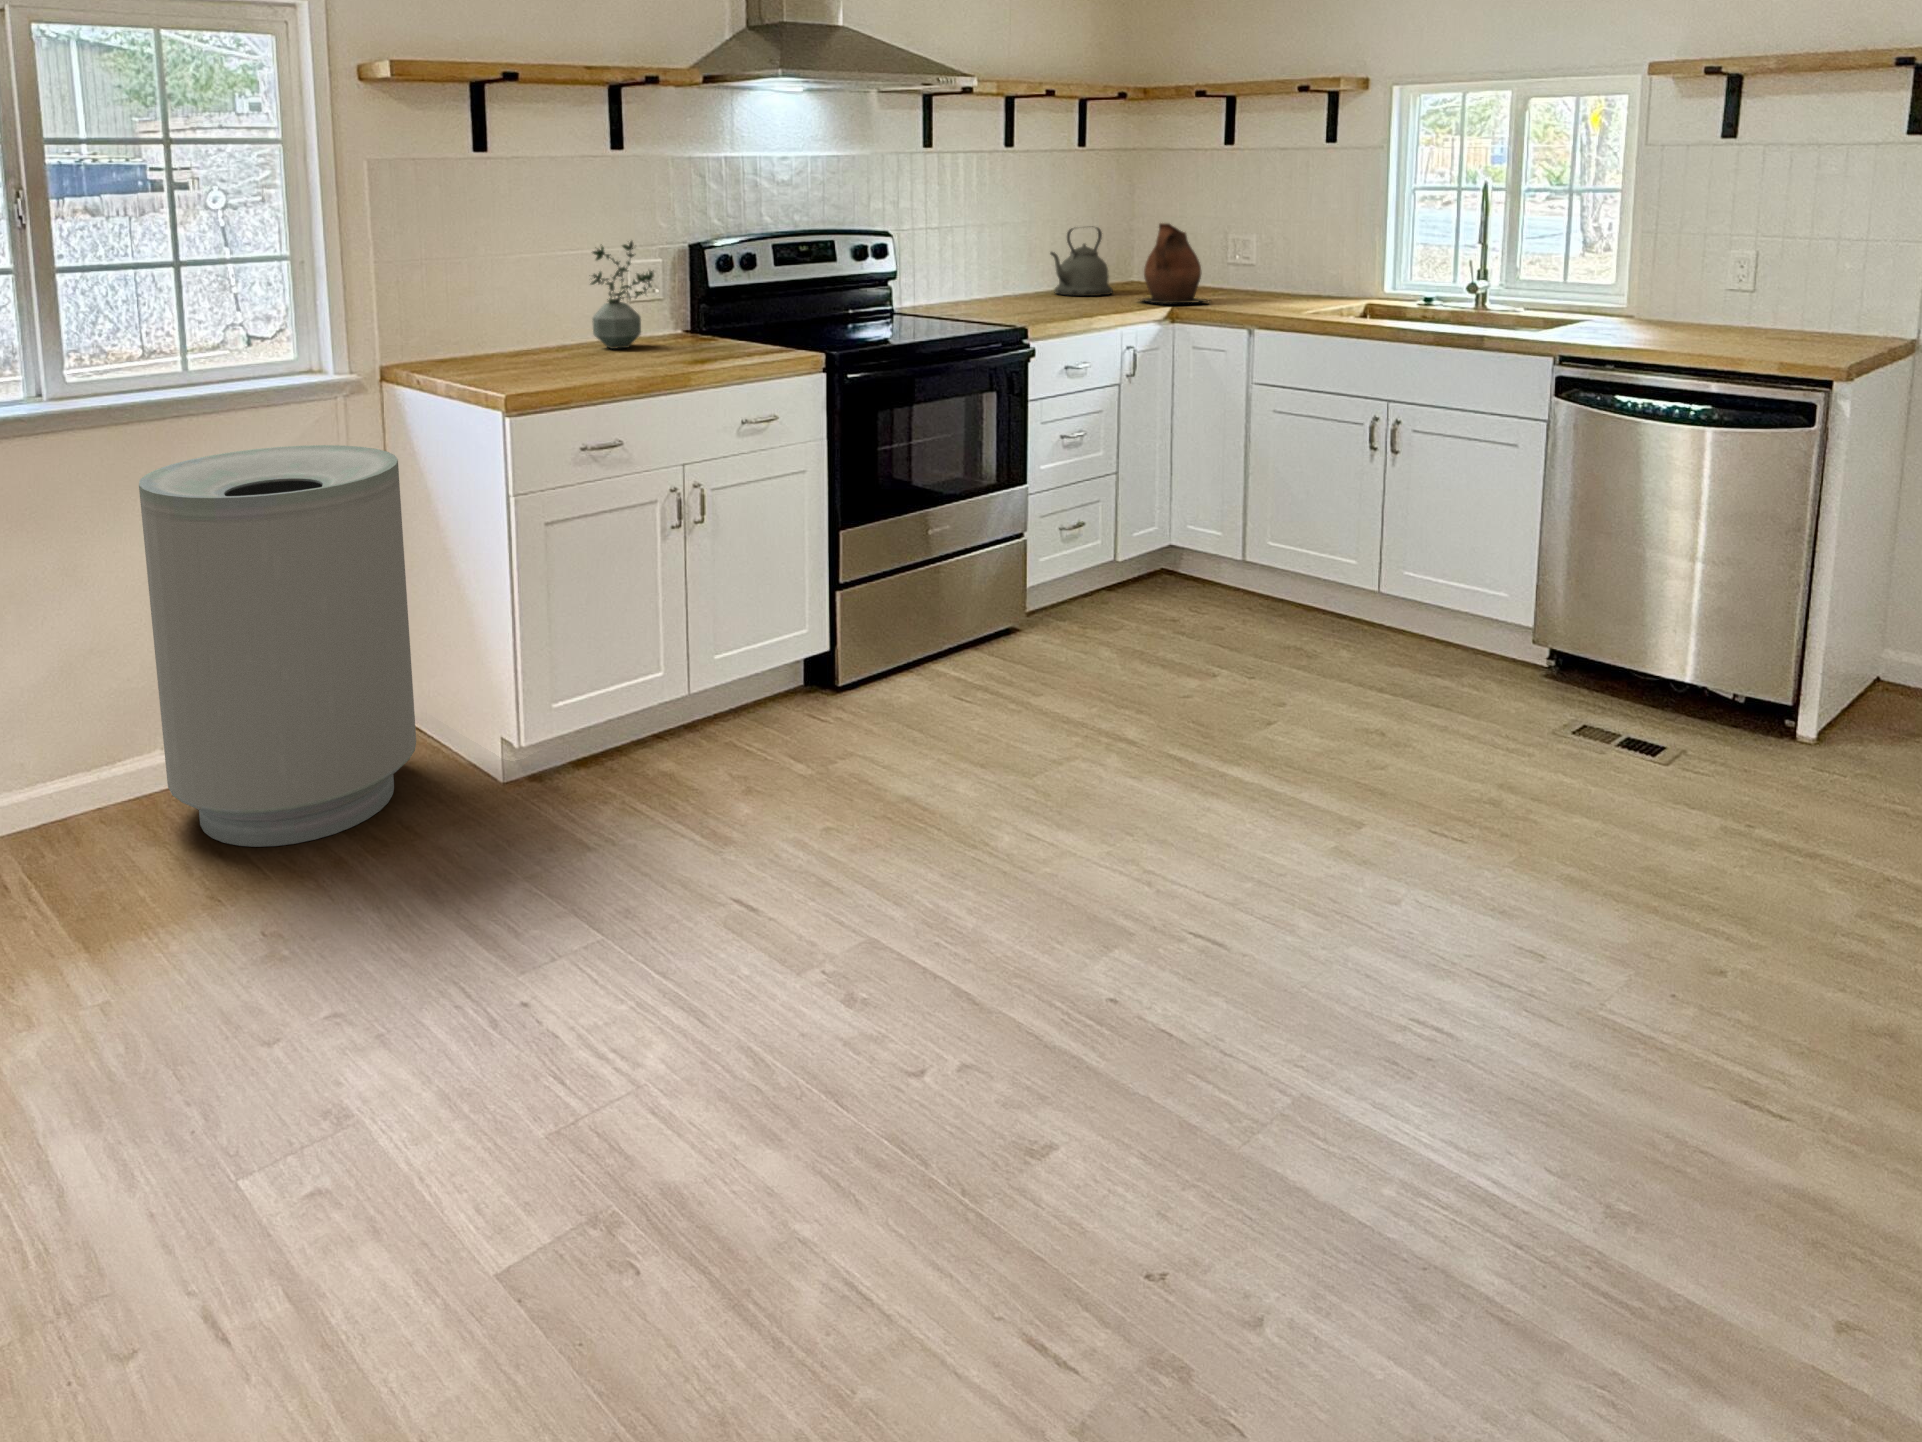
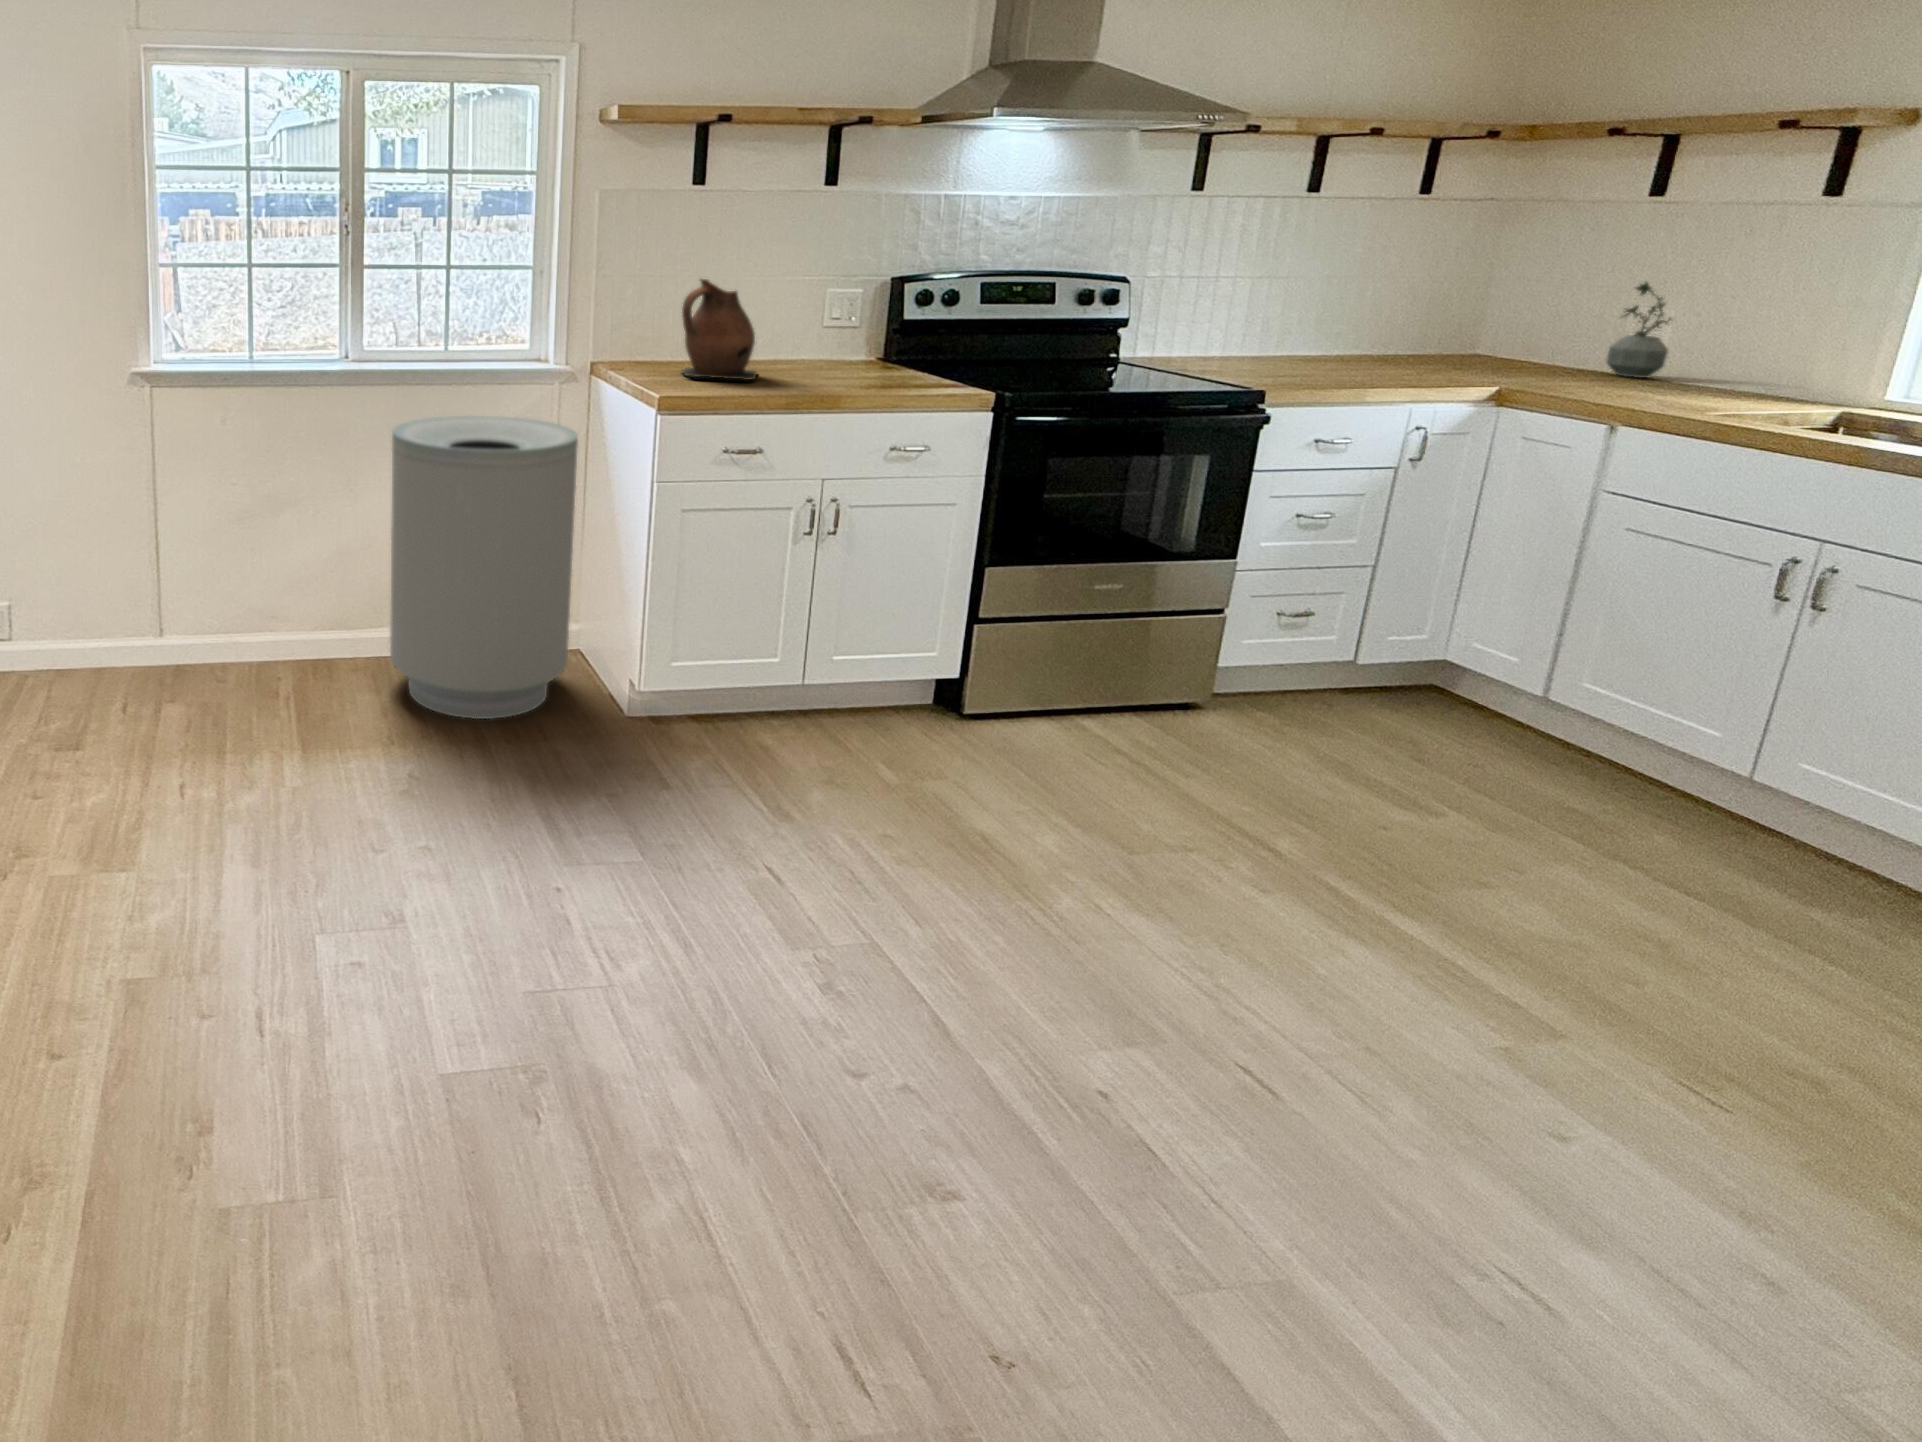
ceramic pitcher: present [1142,223,1209,304] -> present [682,279,756,380]
kettle: present [1050,228,1113,296] -> none [1343,285,1431,367]
potted plant: present [591,241,653,349] -> present [1606,282,1671,378]

